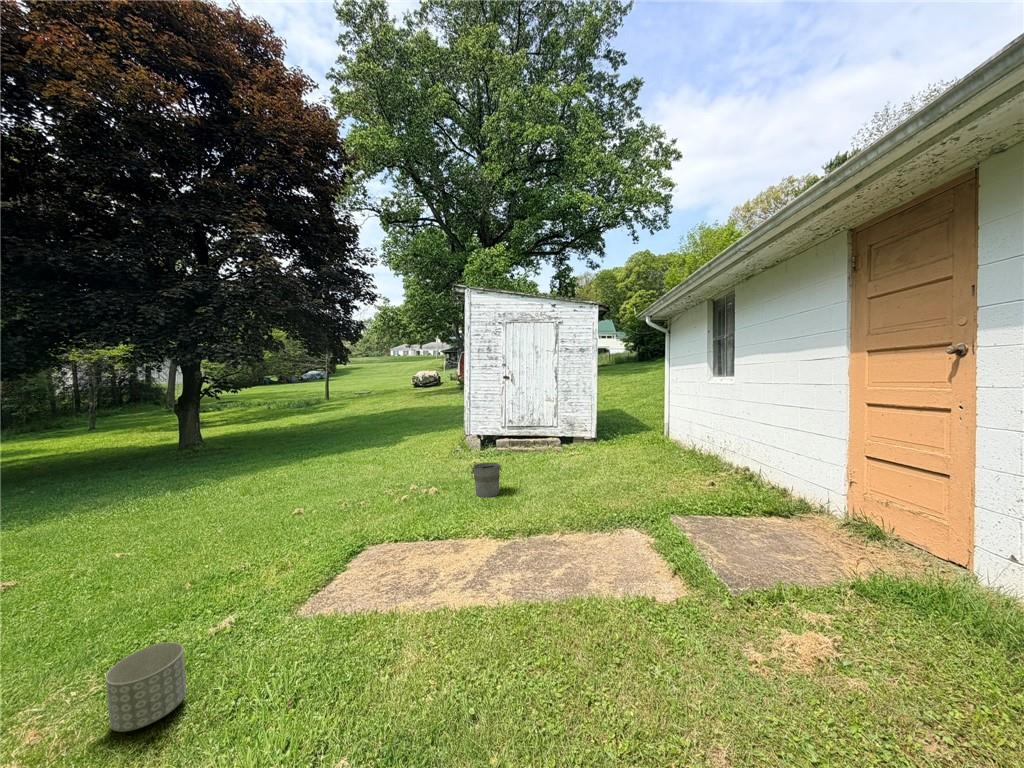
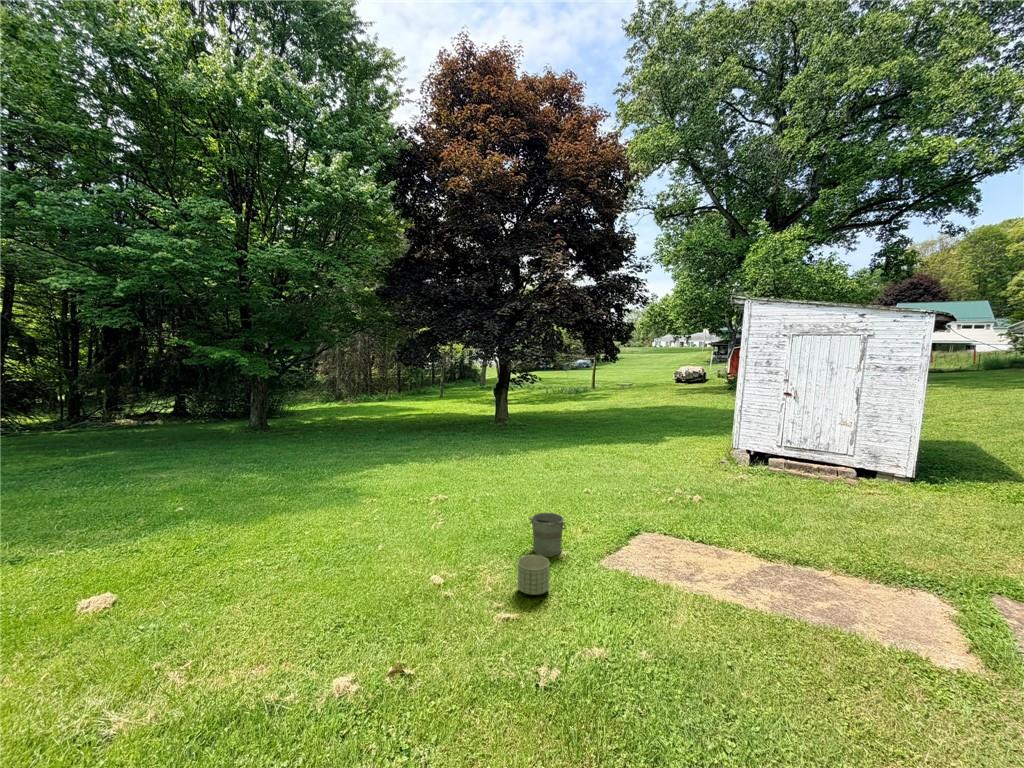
bucket: present [471,462,502,497] -> present [529,513,566,557]

